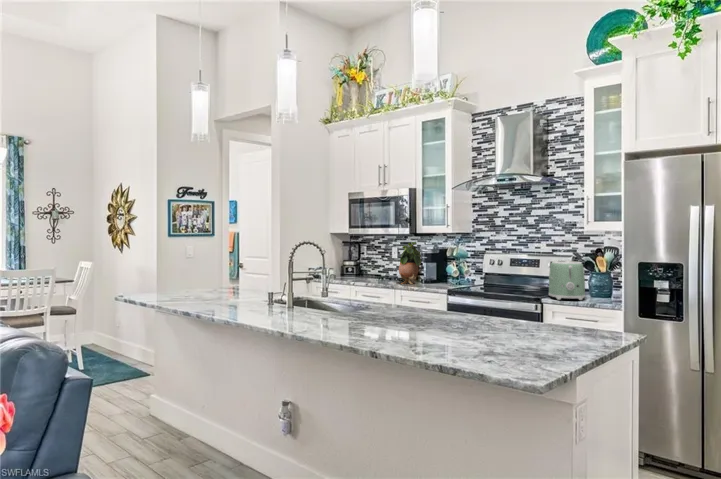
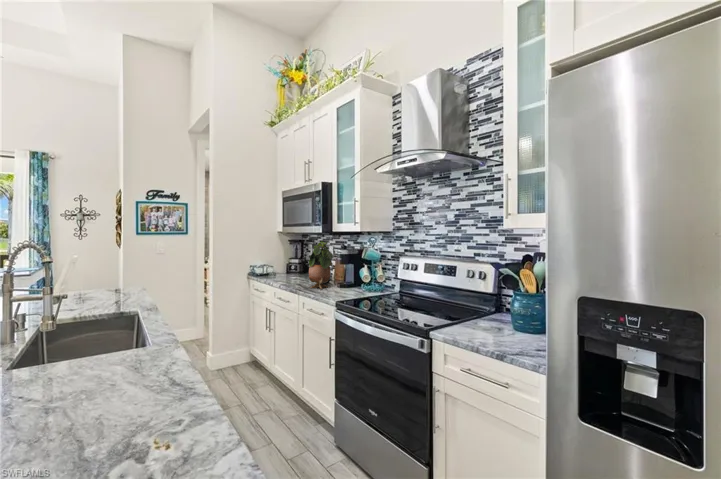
toaster: present [549,261,585,300] -> none [446,272,500,341]

